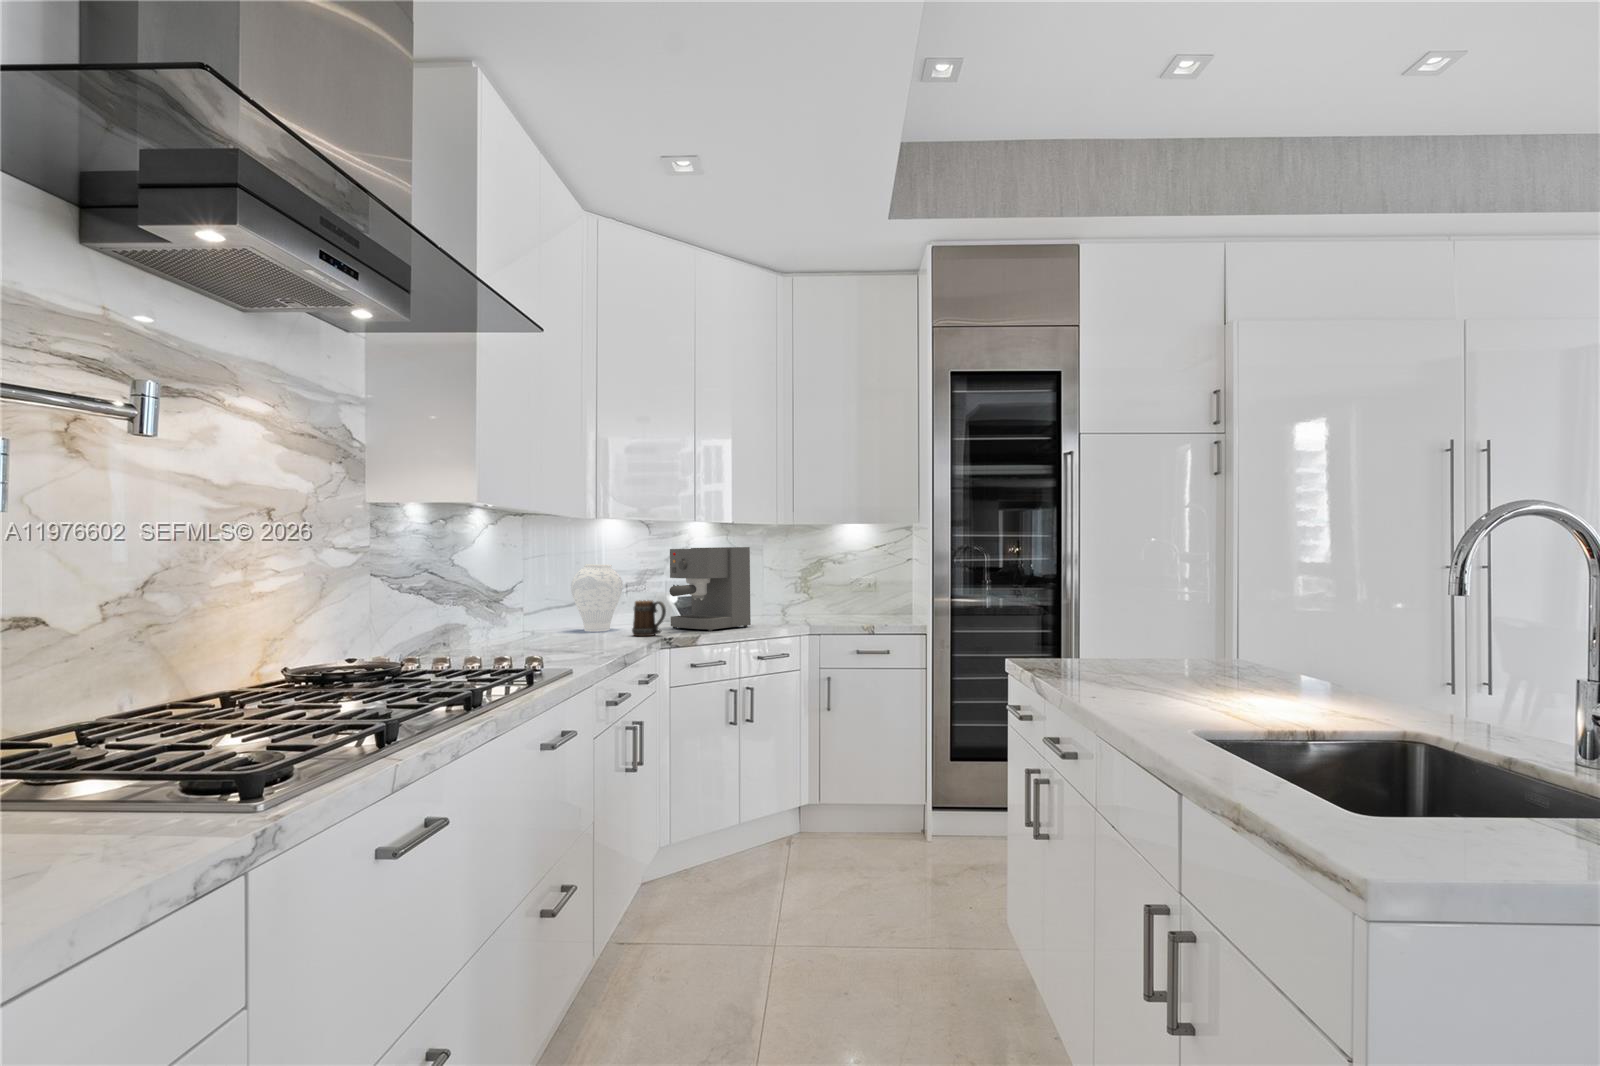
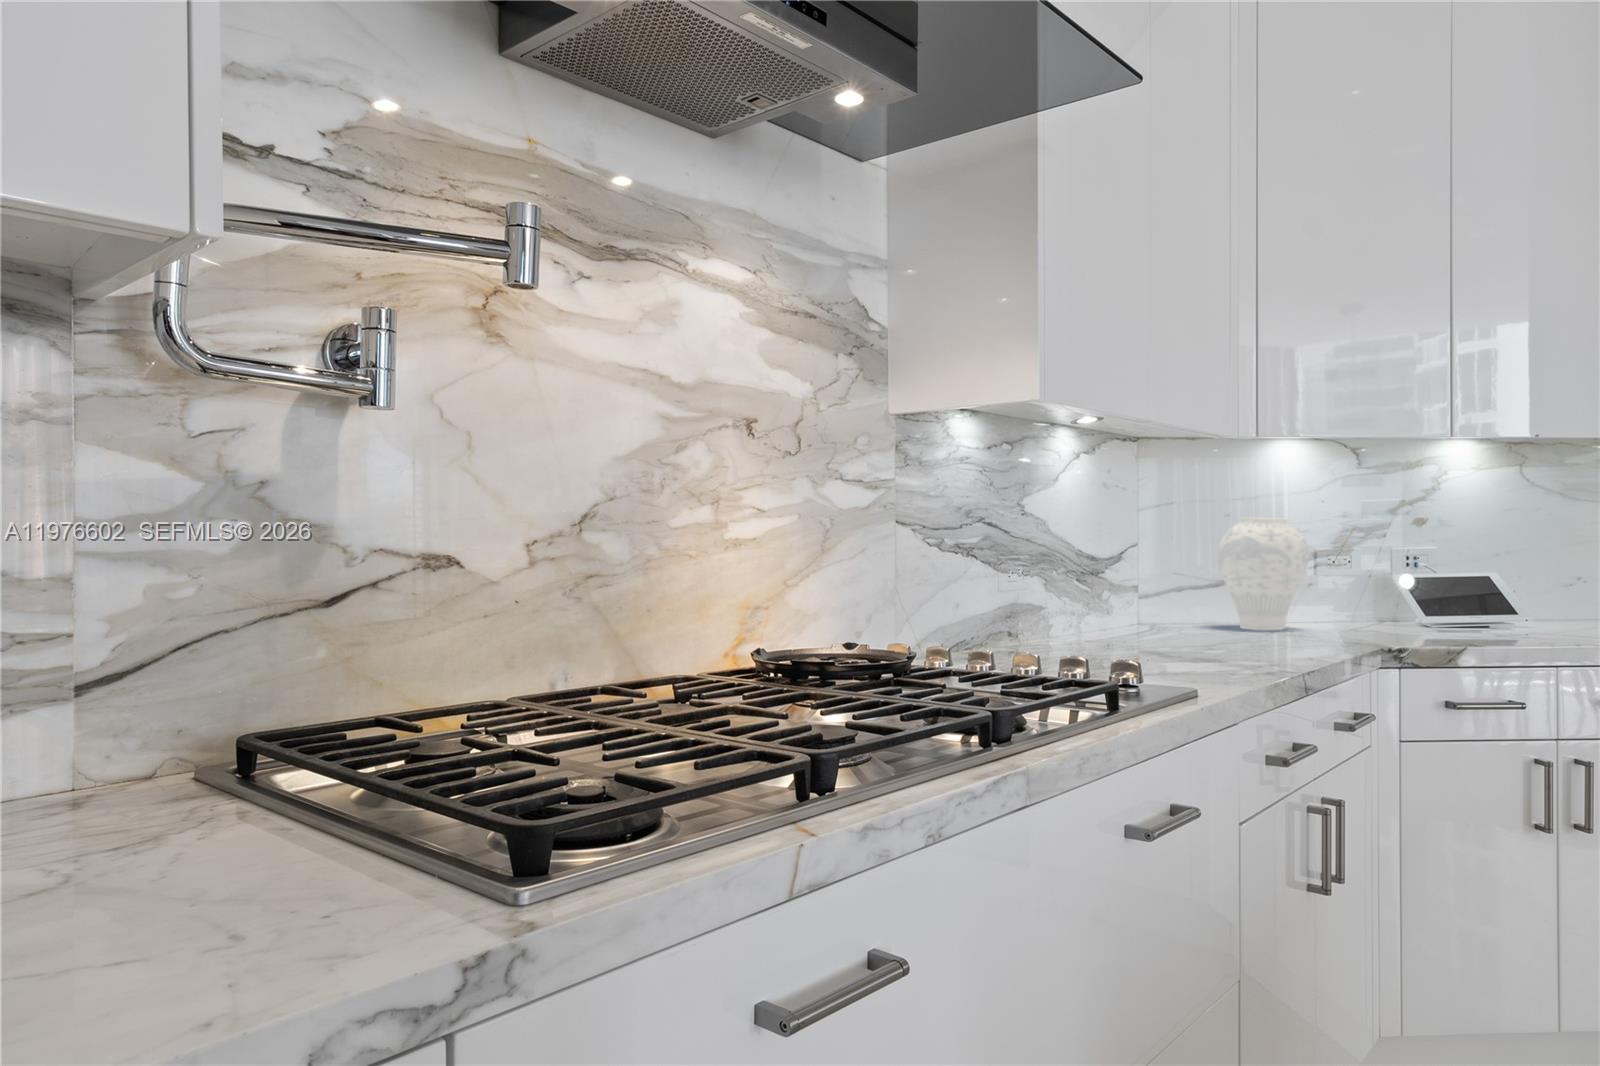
coffee maker: present [669,547,751,631] -> none [1400,484,1582,644]
mug: present [632,600,666,636] -> none [1325,580,1393,644]

